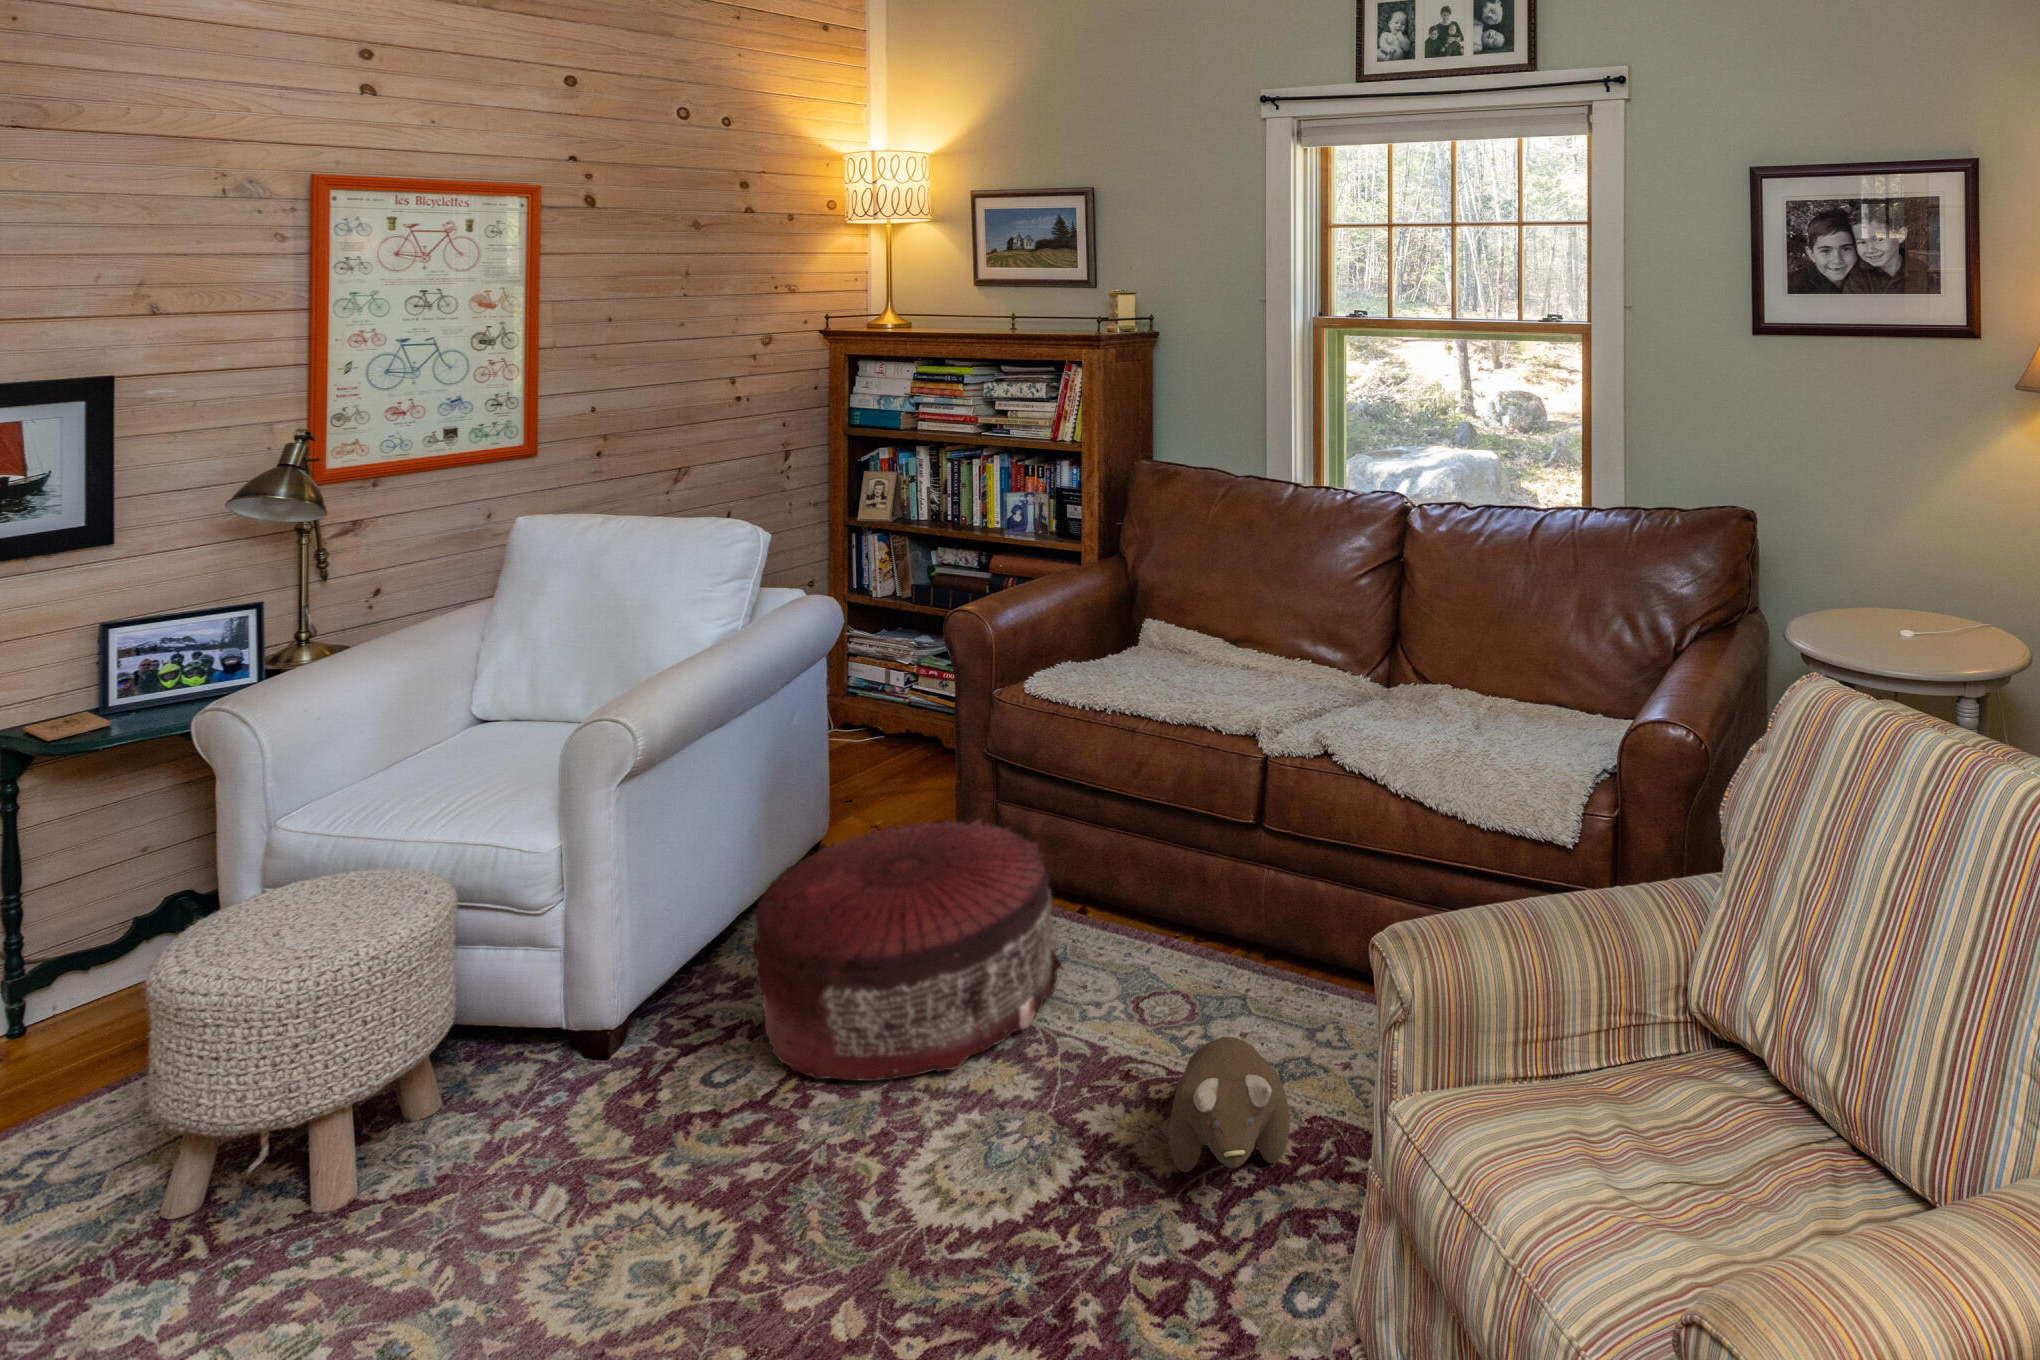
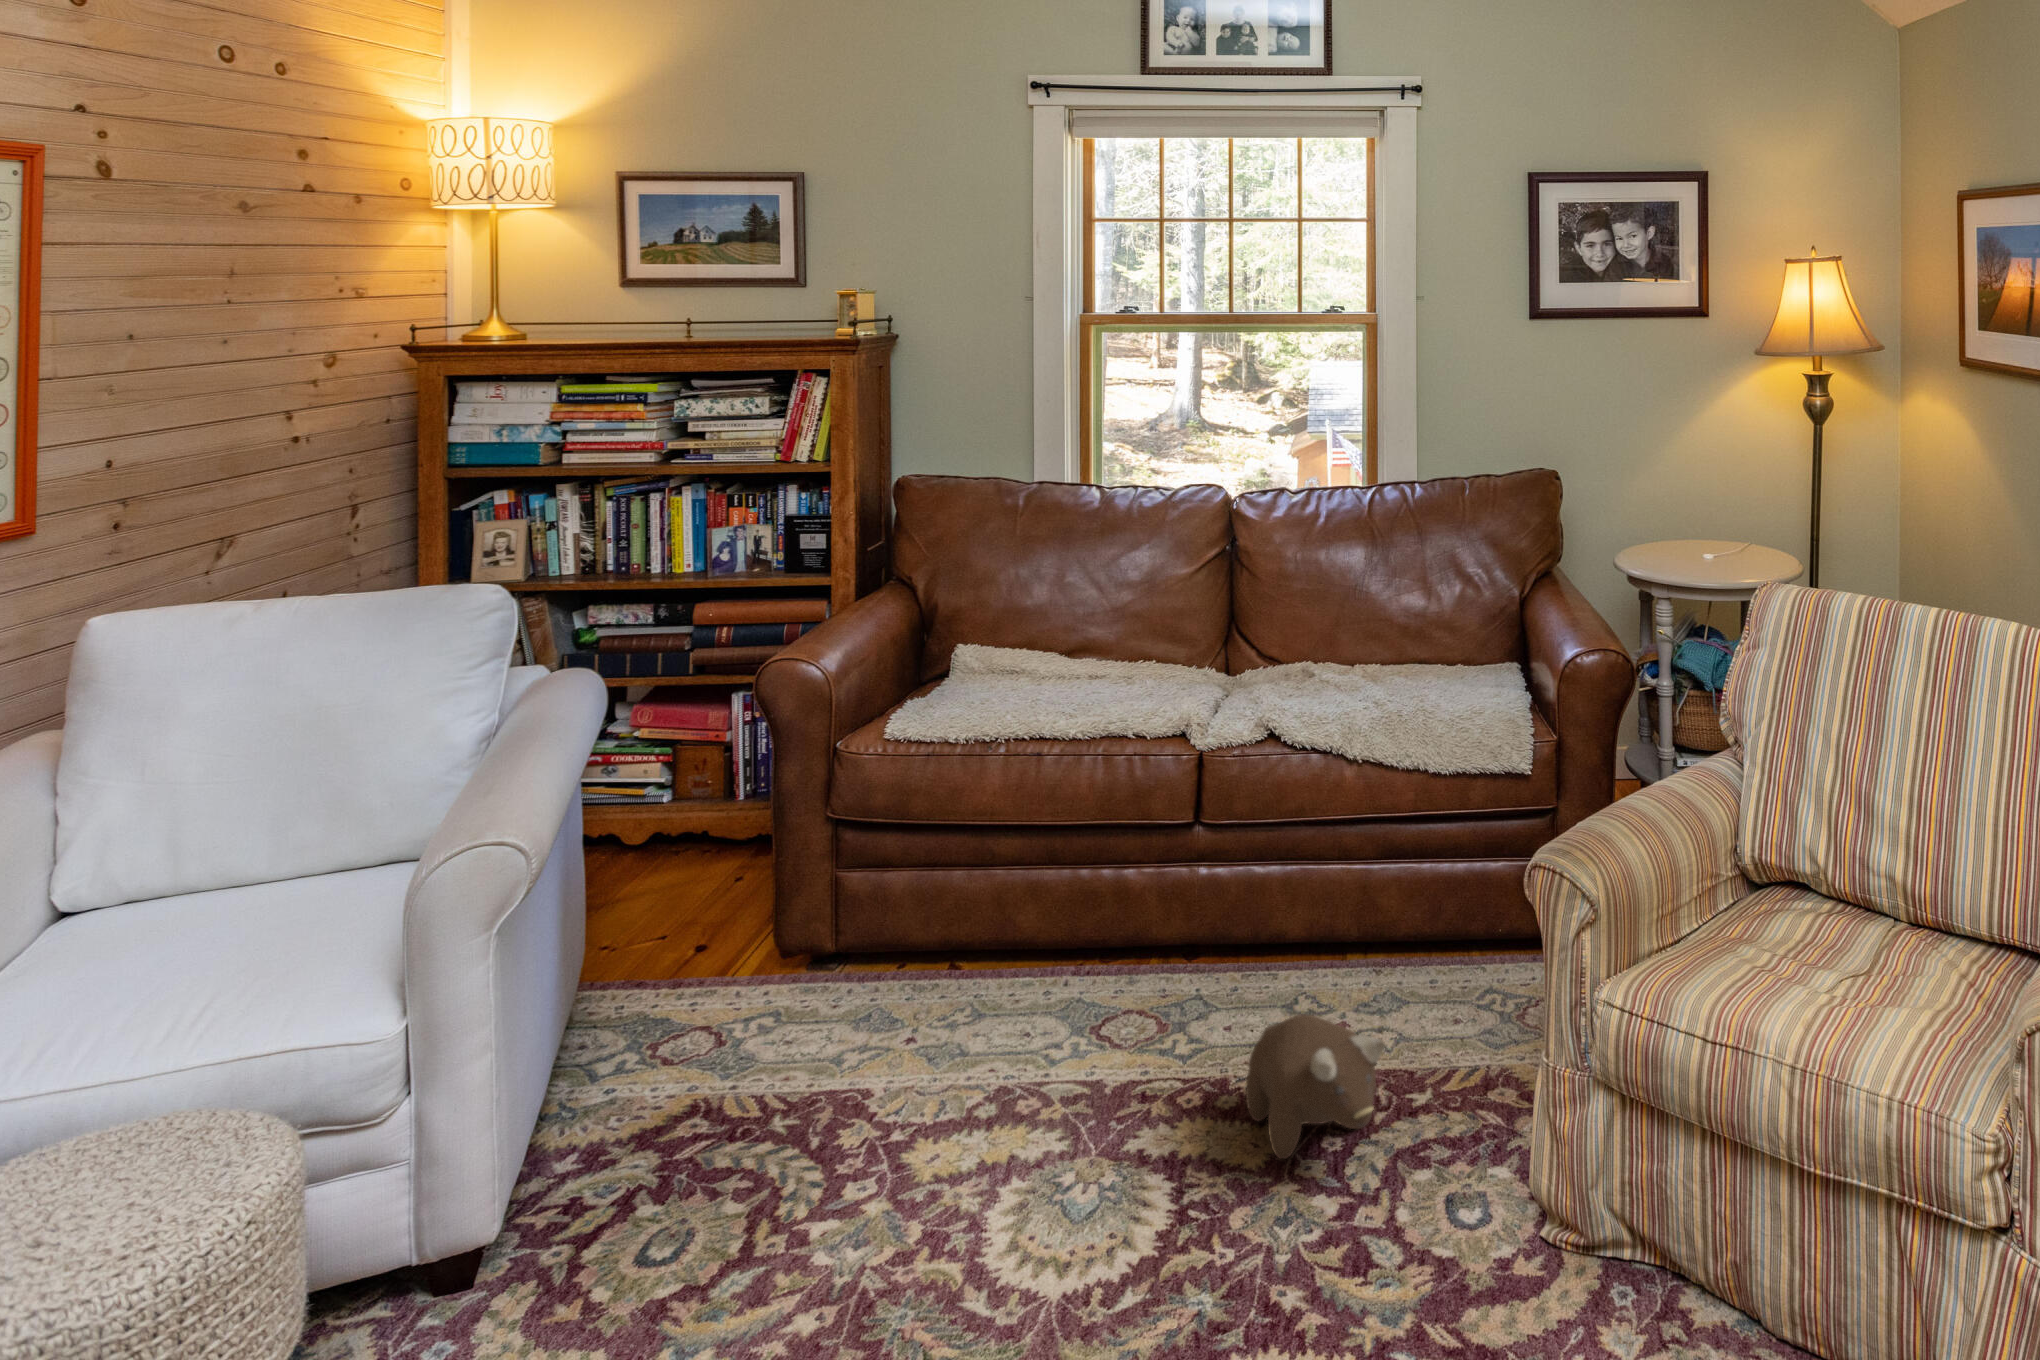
pouf: present [750,819,1063,1081] -> none [641,881,1009,1209]

